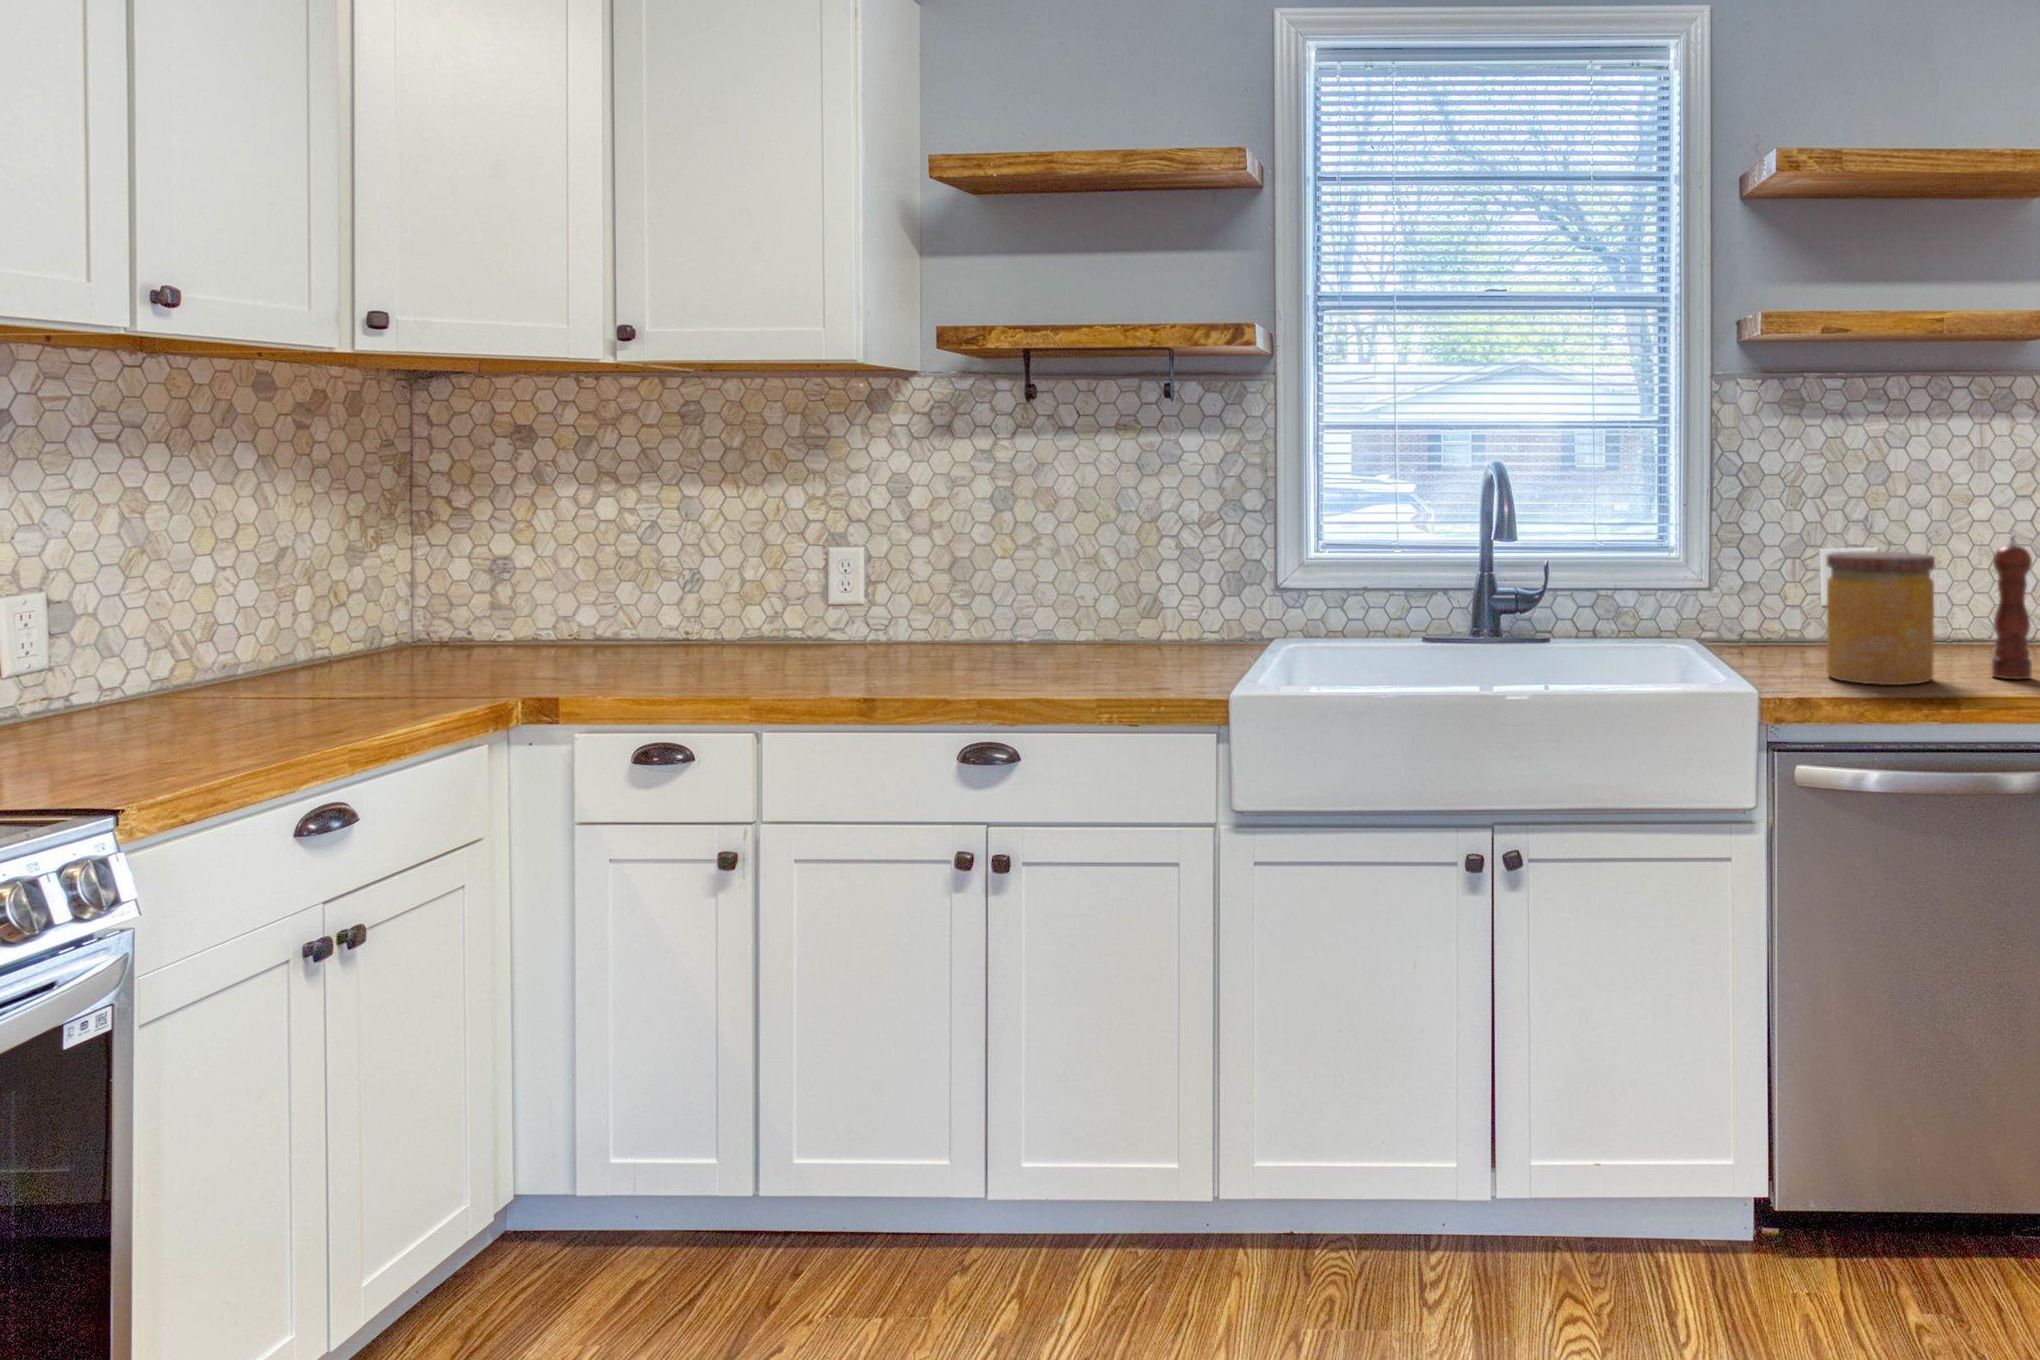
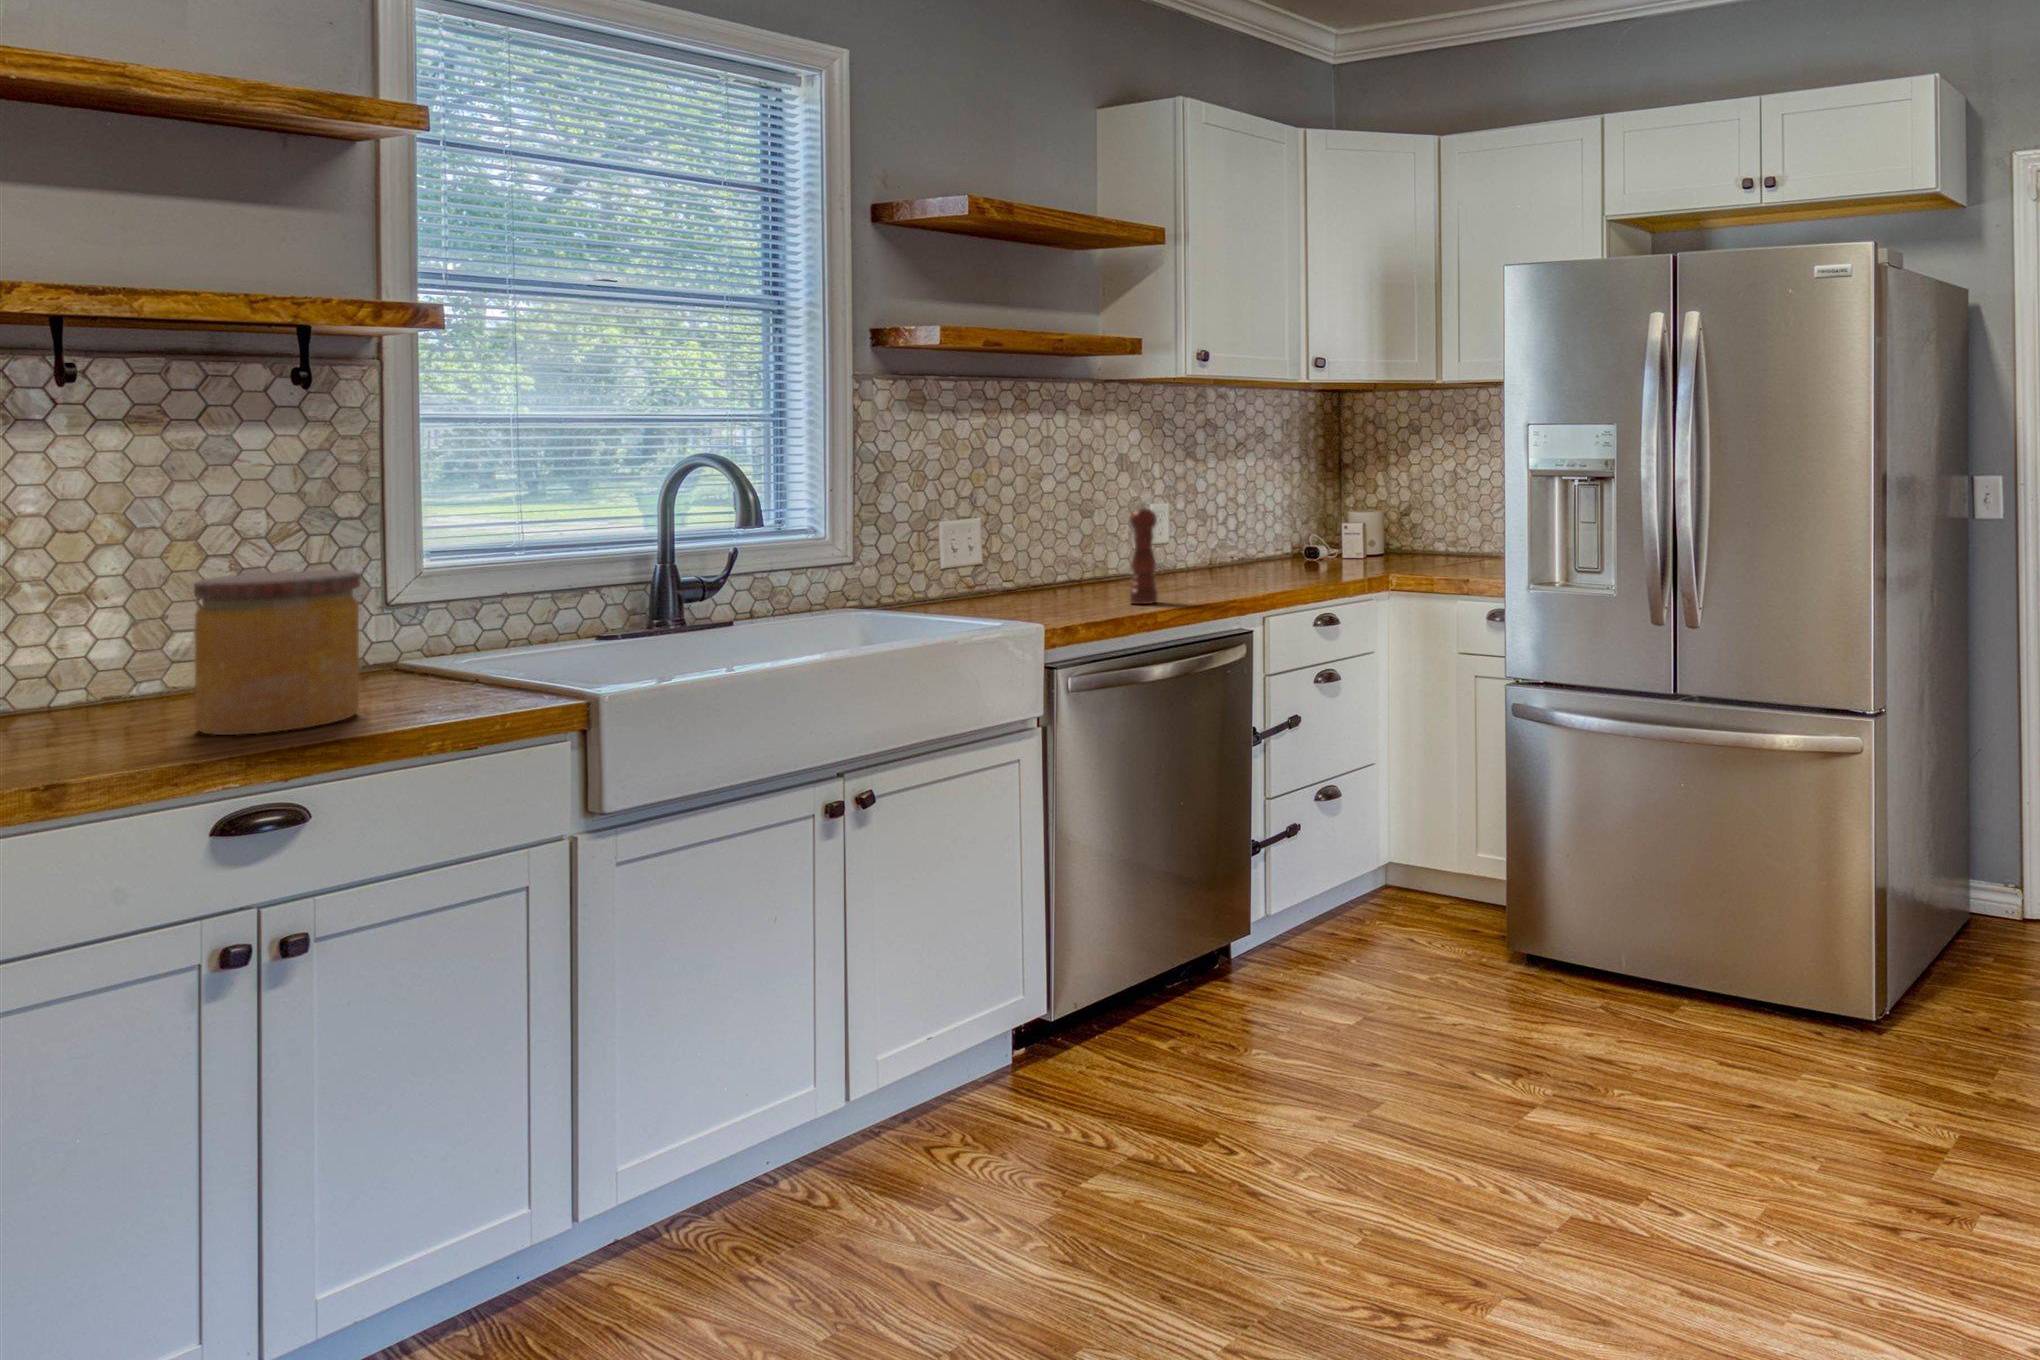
jar: present [1827,552,1935,685] -> present [194,570,360,735]

